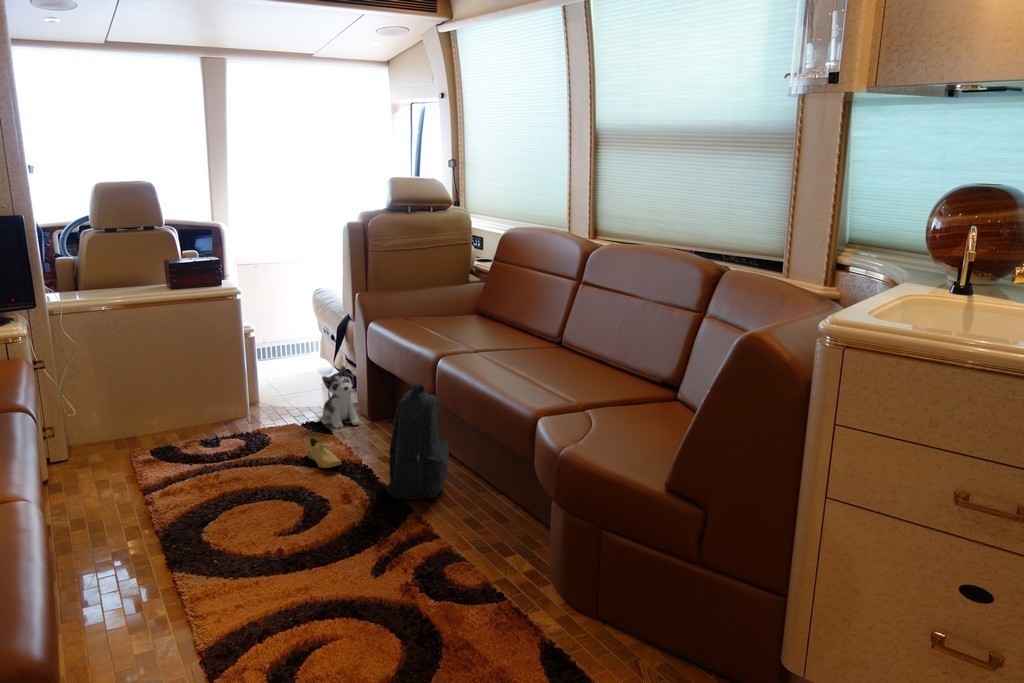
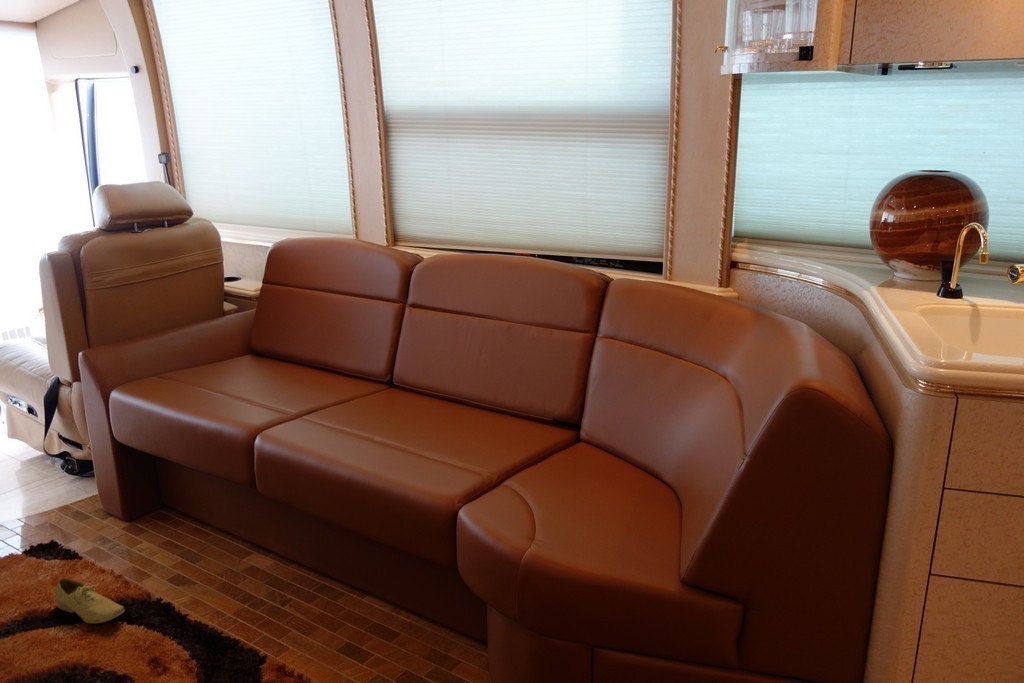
plush toy: present [322,366,361,429] -> none [49,456,117,548]
backpack: present [387,383,449,500] -> none [210,479,295,649]

